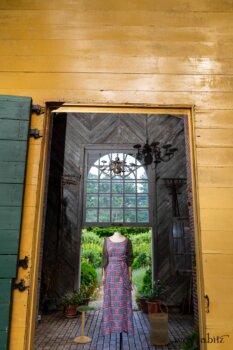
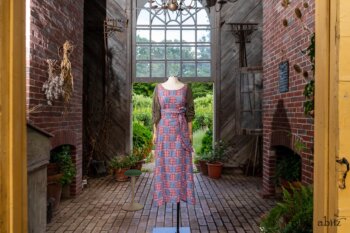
basket: present [149,313,169,345] -> none [212,165,235,212]

